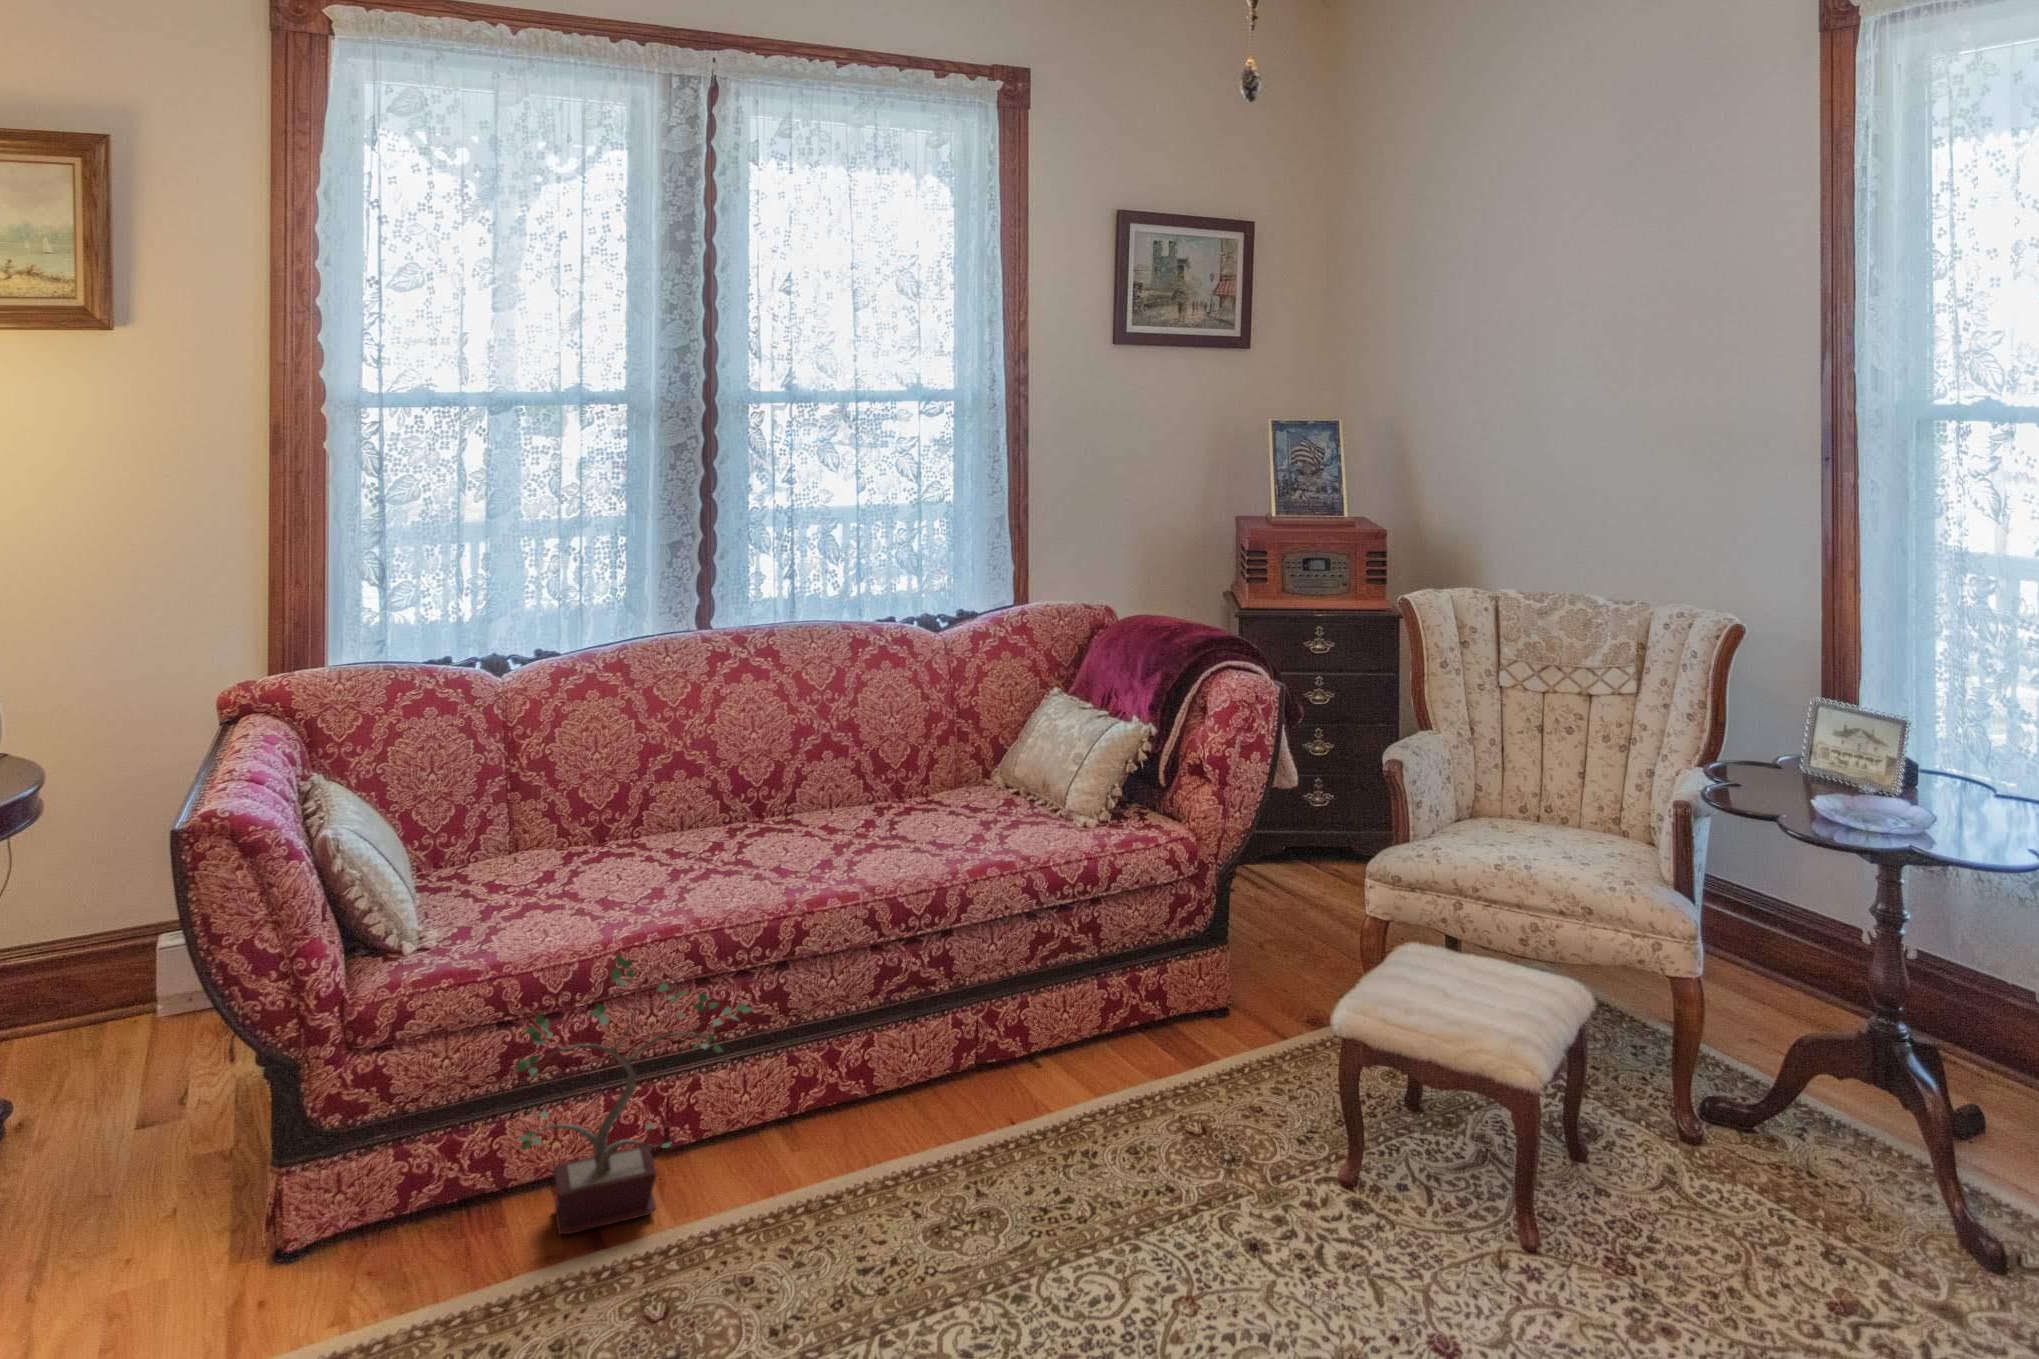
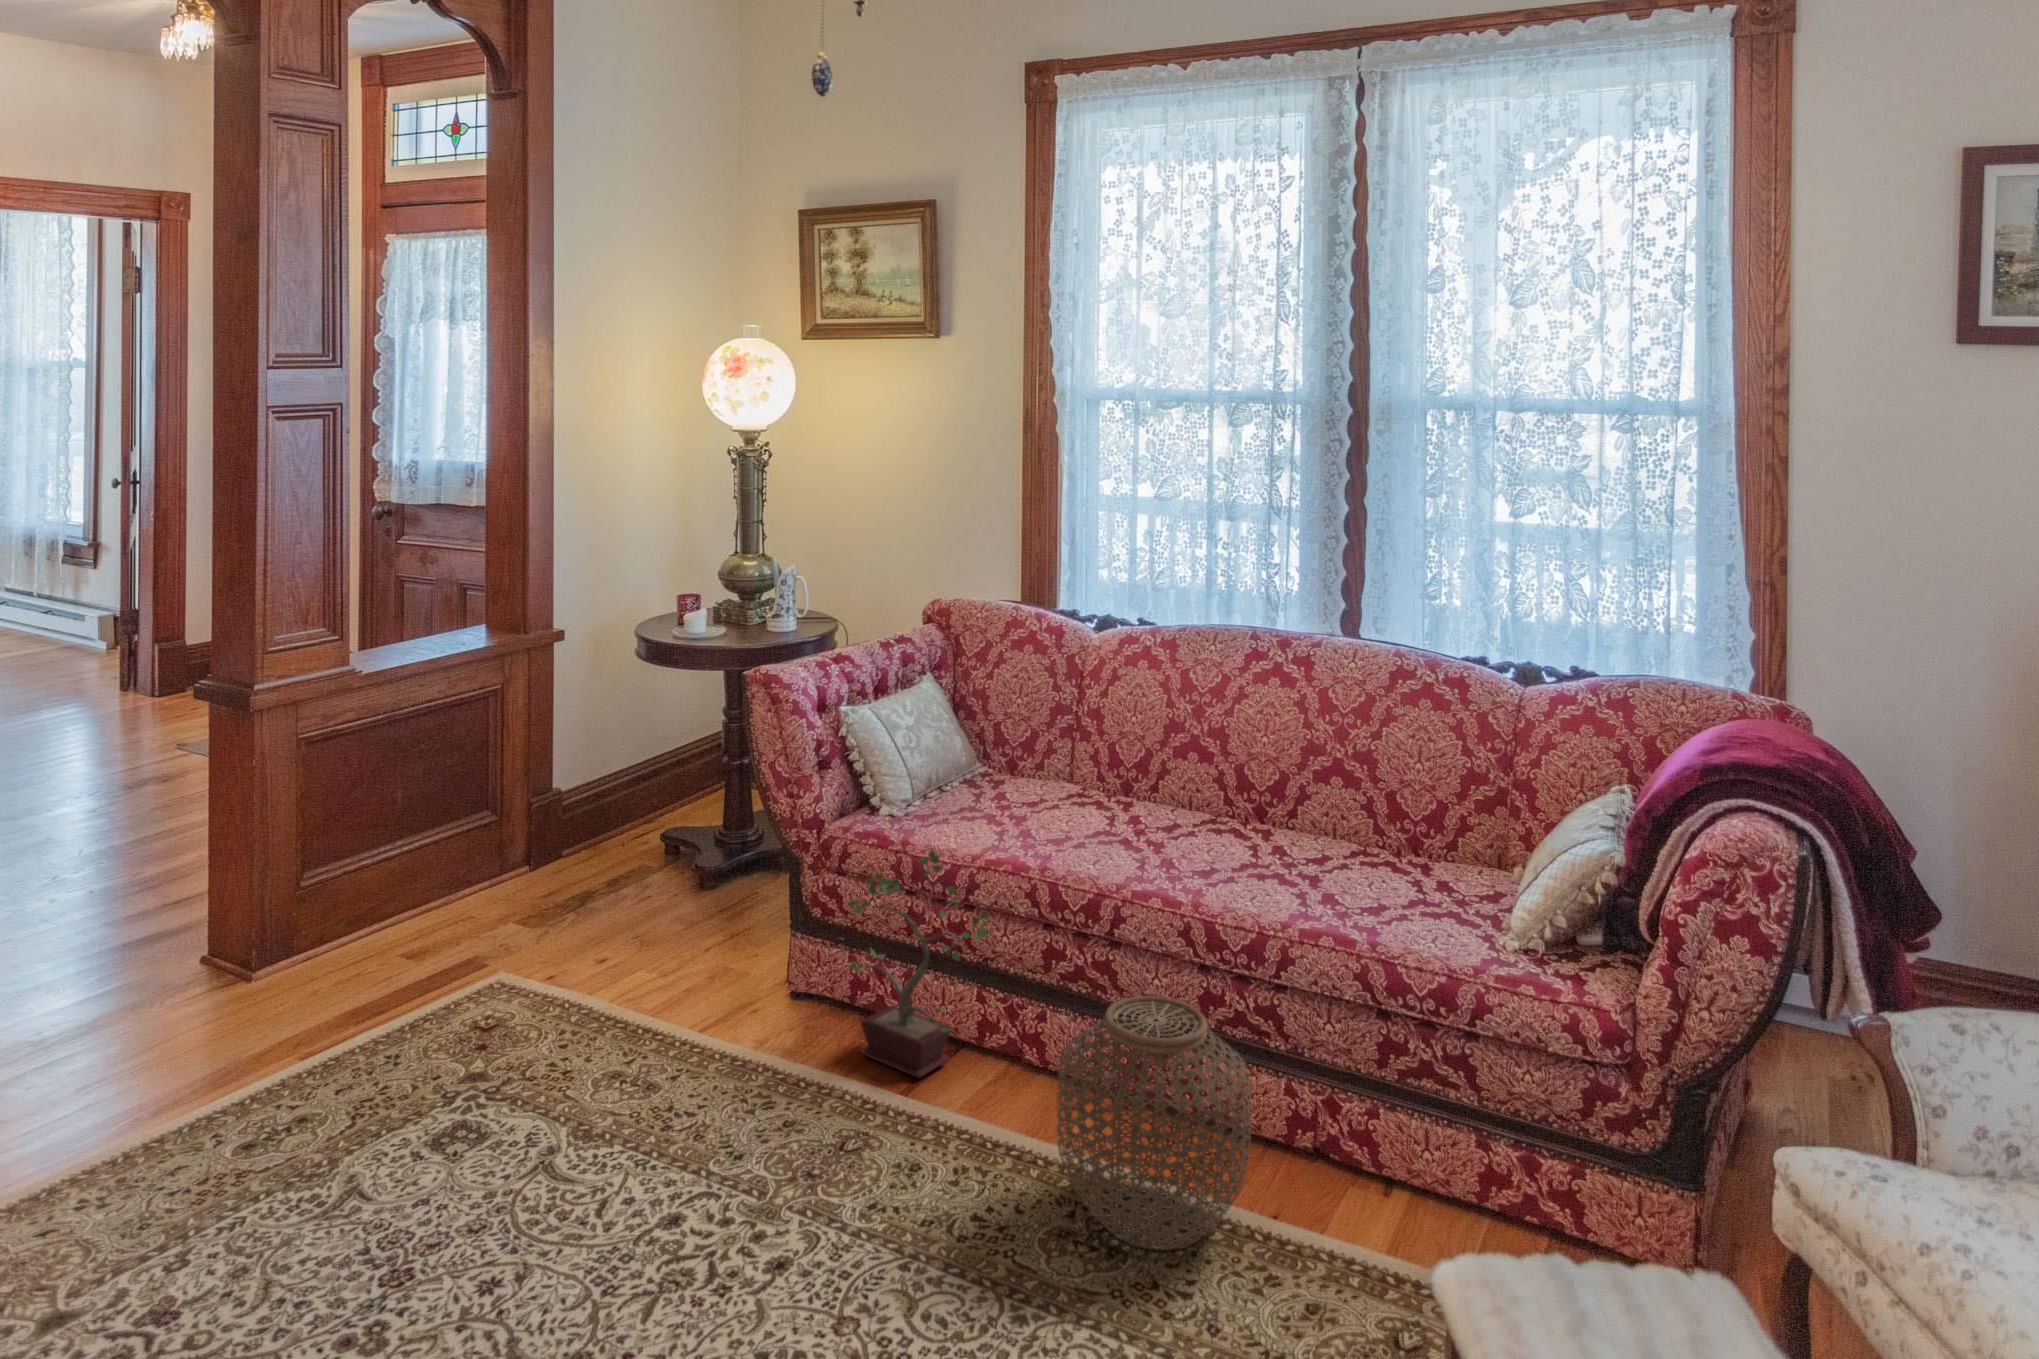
woven basket: none [904,968,1080,1197] -> present [1057,996,1252,1250]

